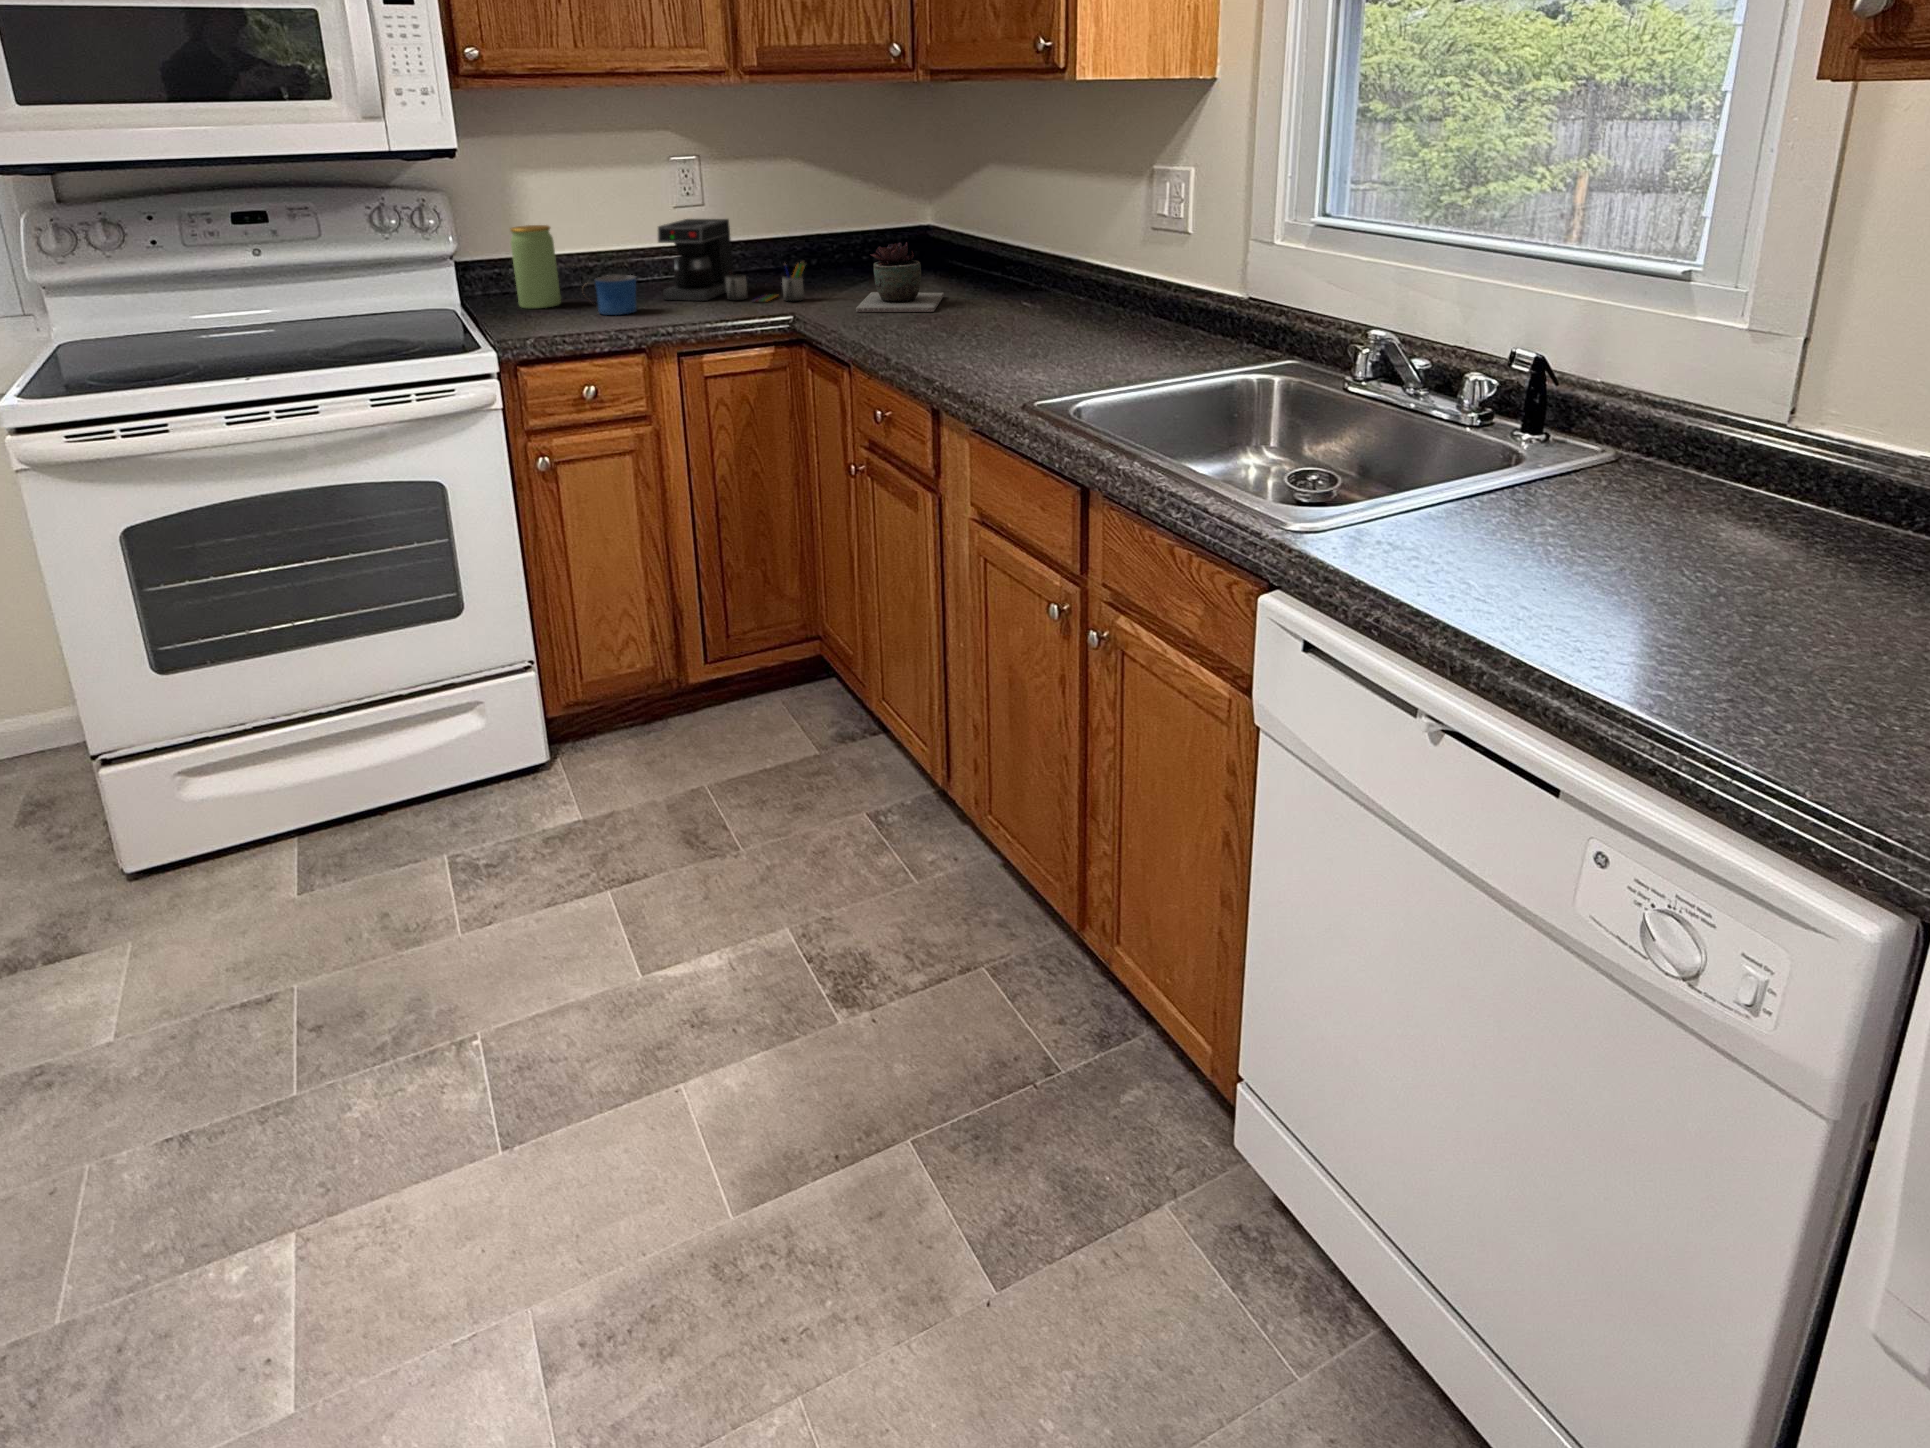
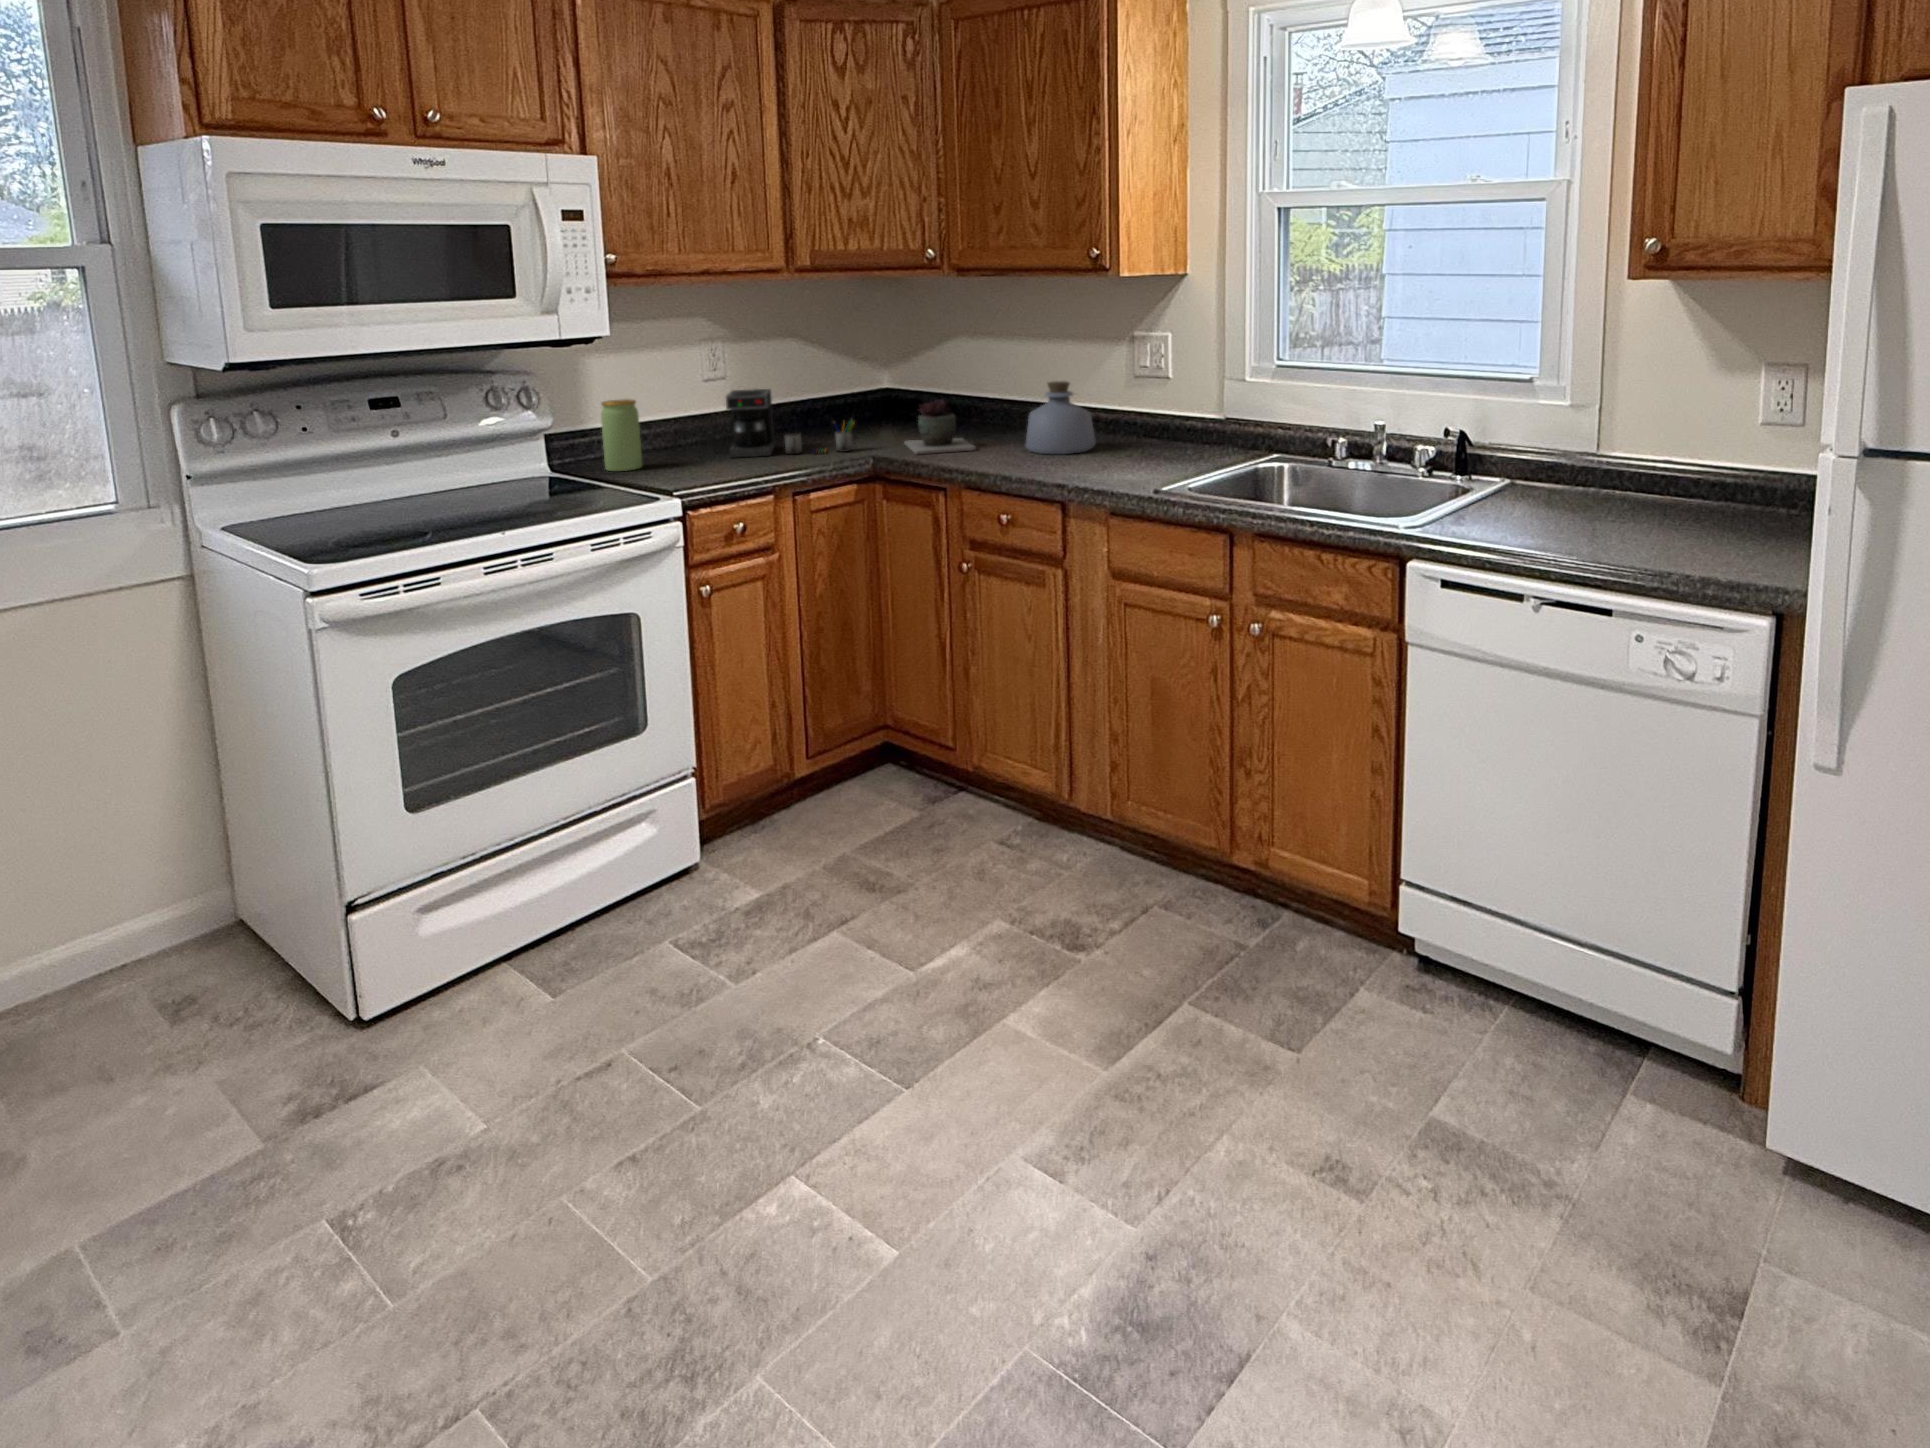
bottle: none [985,226,1078,327] -> present [1025,381,1096,454]
mug: present [589,275,637,315] -> none [683,437,729,470]

